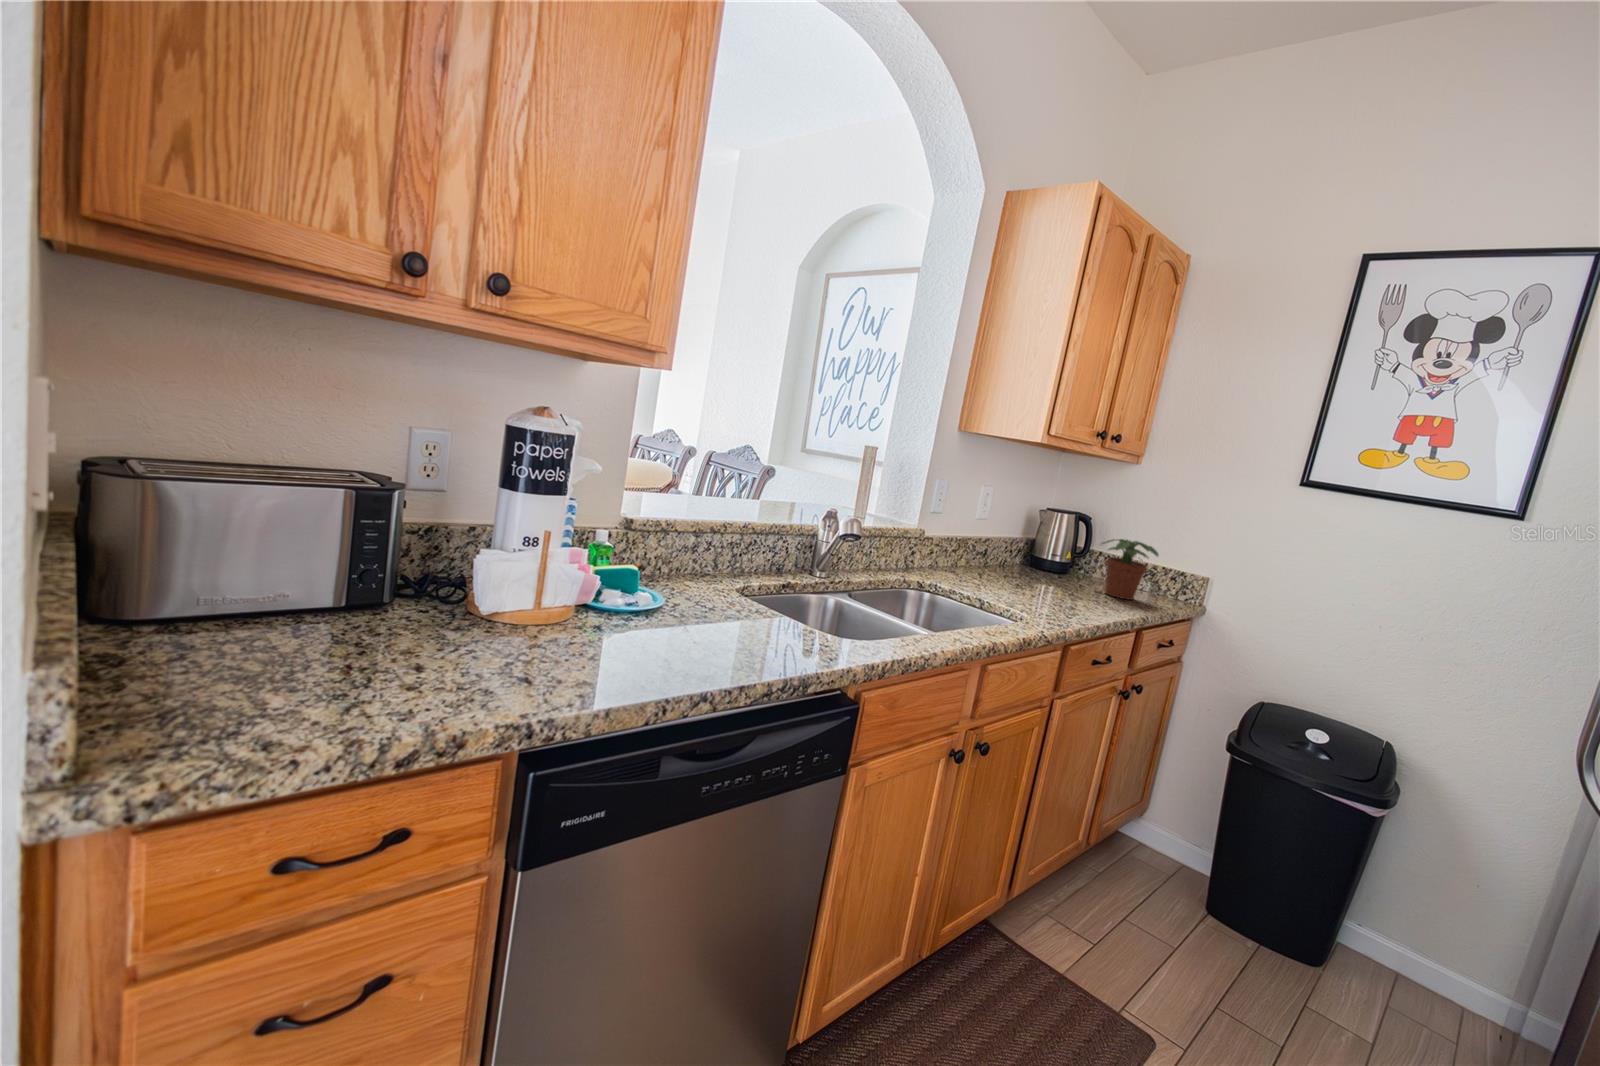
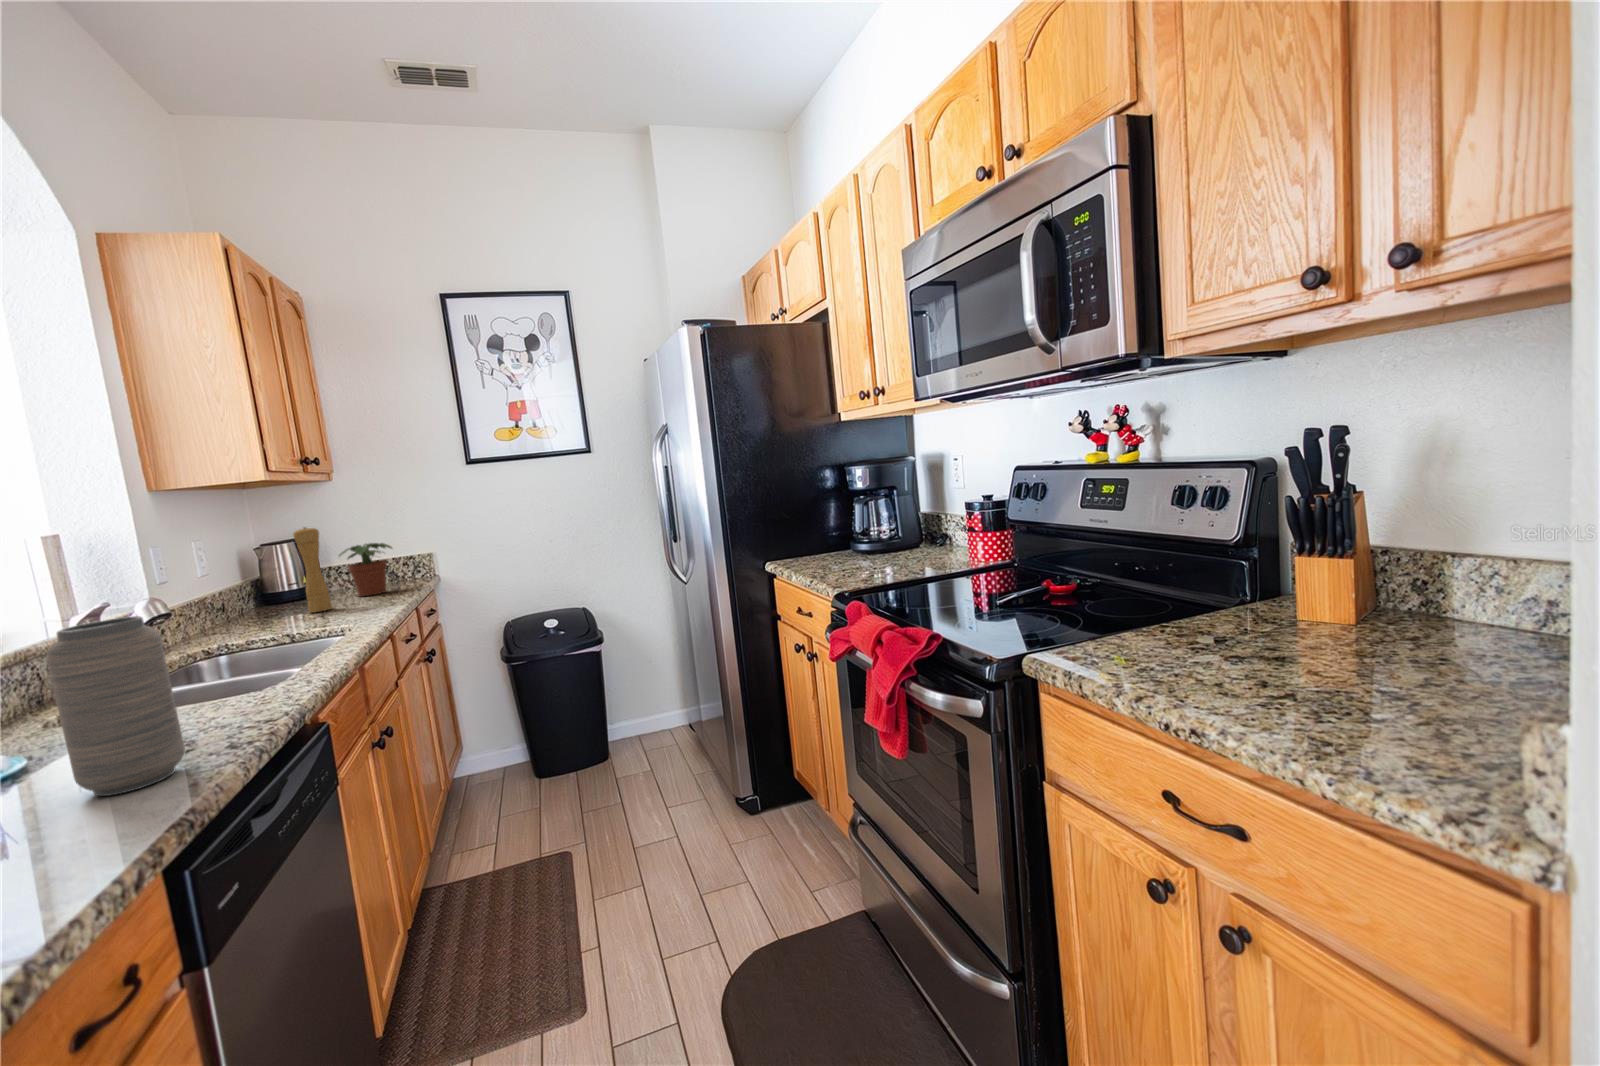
pepper mill: none [1040,503,1081,593] -> present [293,527,332,613]
vase: none [581,512,674,676] -> present [46,616,185,796]

